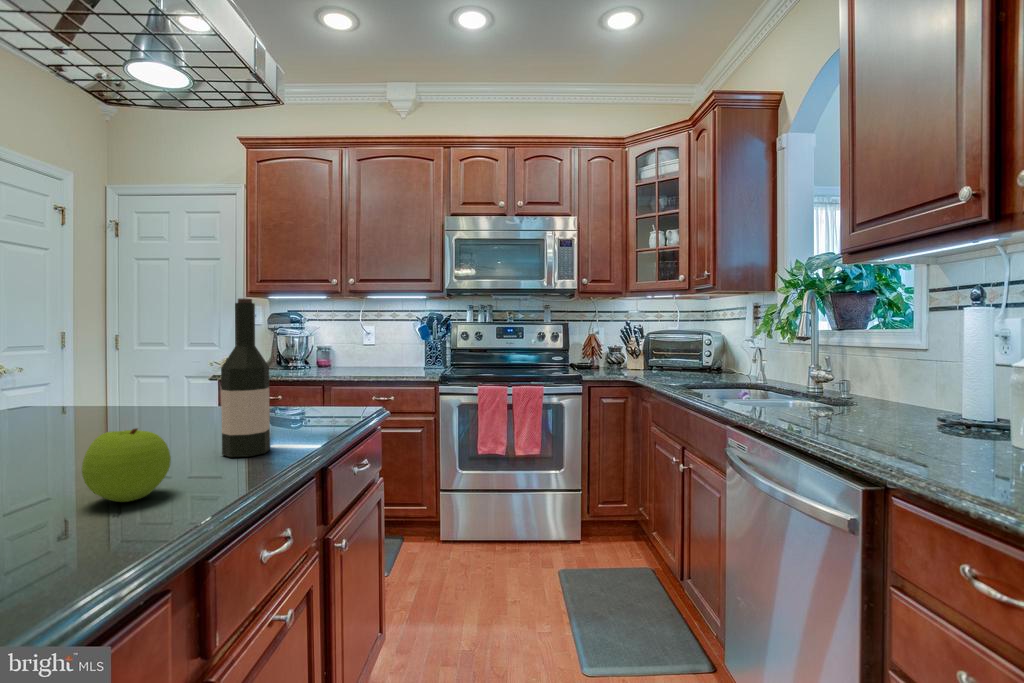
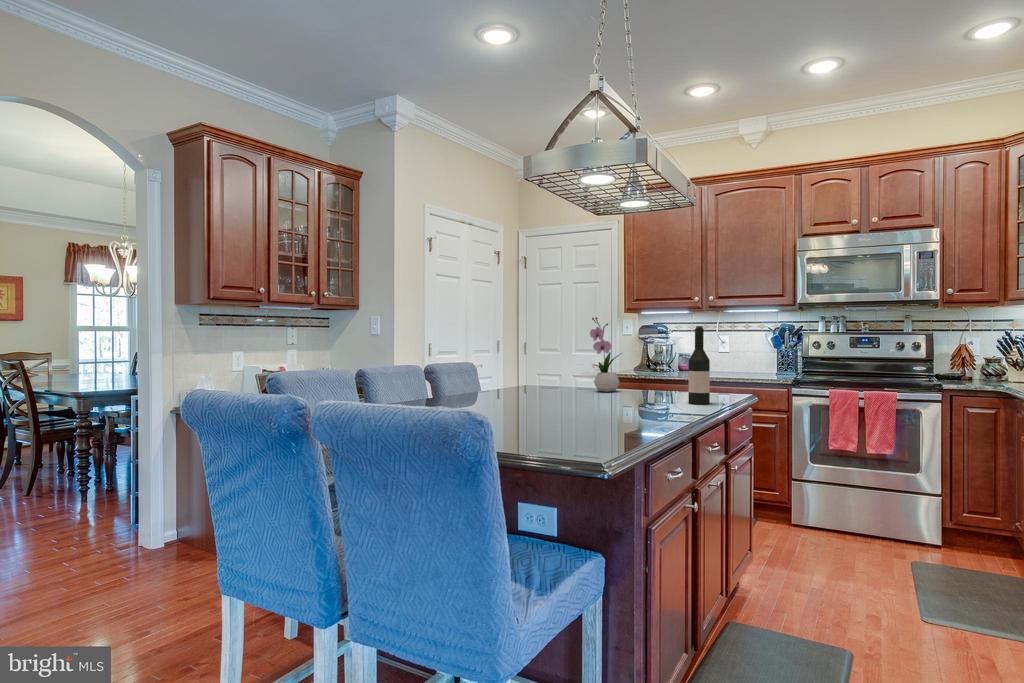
flower arrangement: none [63,285,146,425] -> present [590,317,622,392]
apple: present [82,428,171,502] -> none [657,382,686,410]

